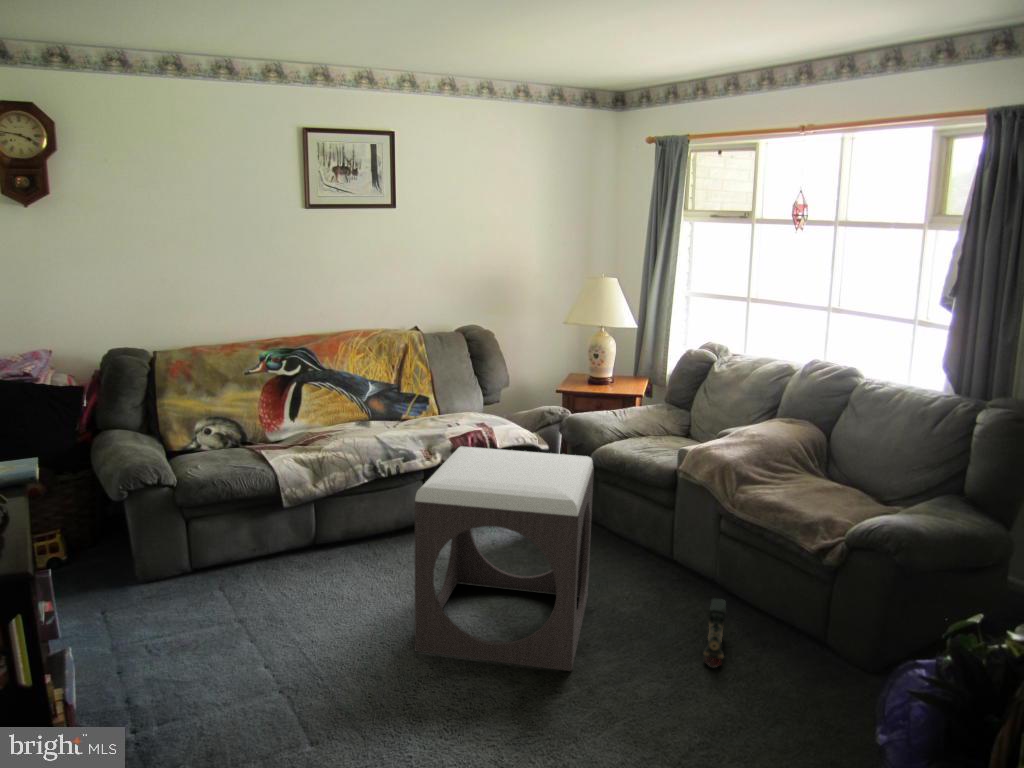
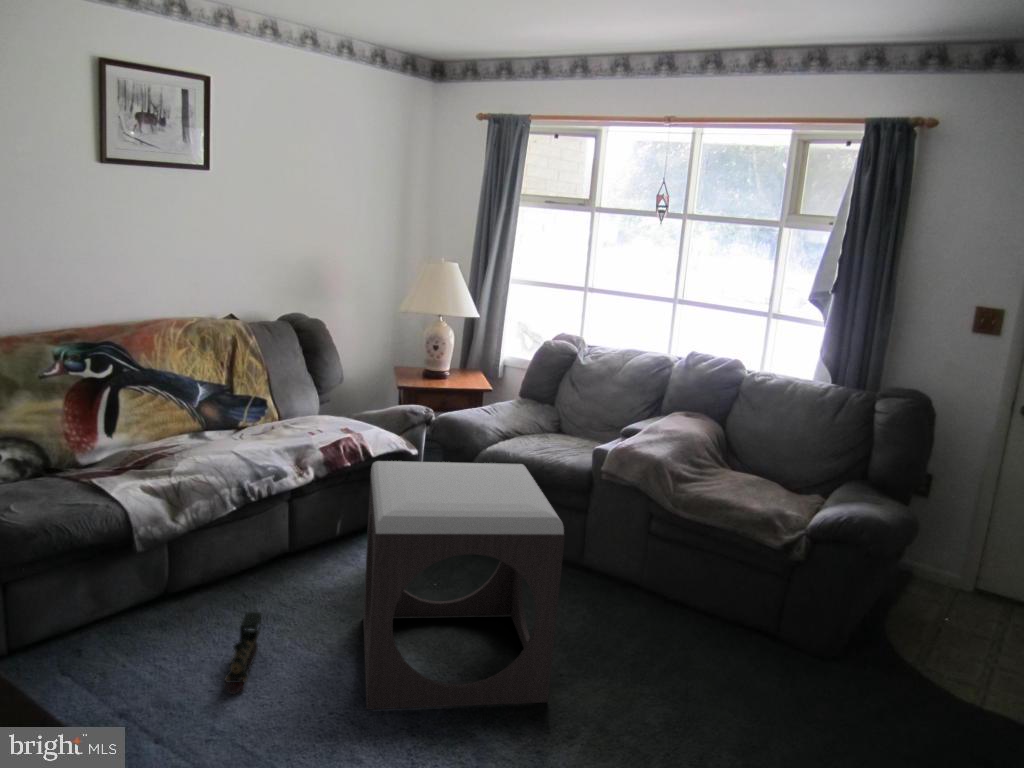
toy train: present [704,599,726,664] -> present [224,612,262,692]

